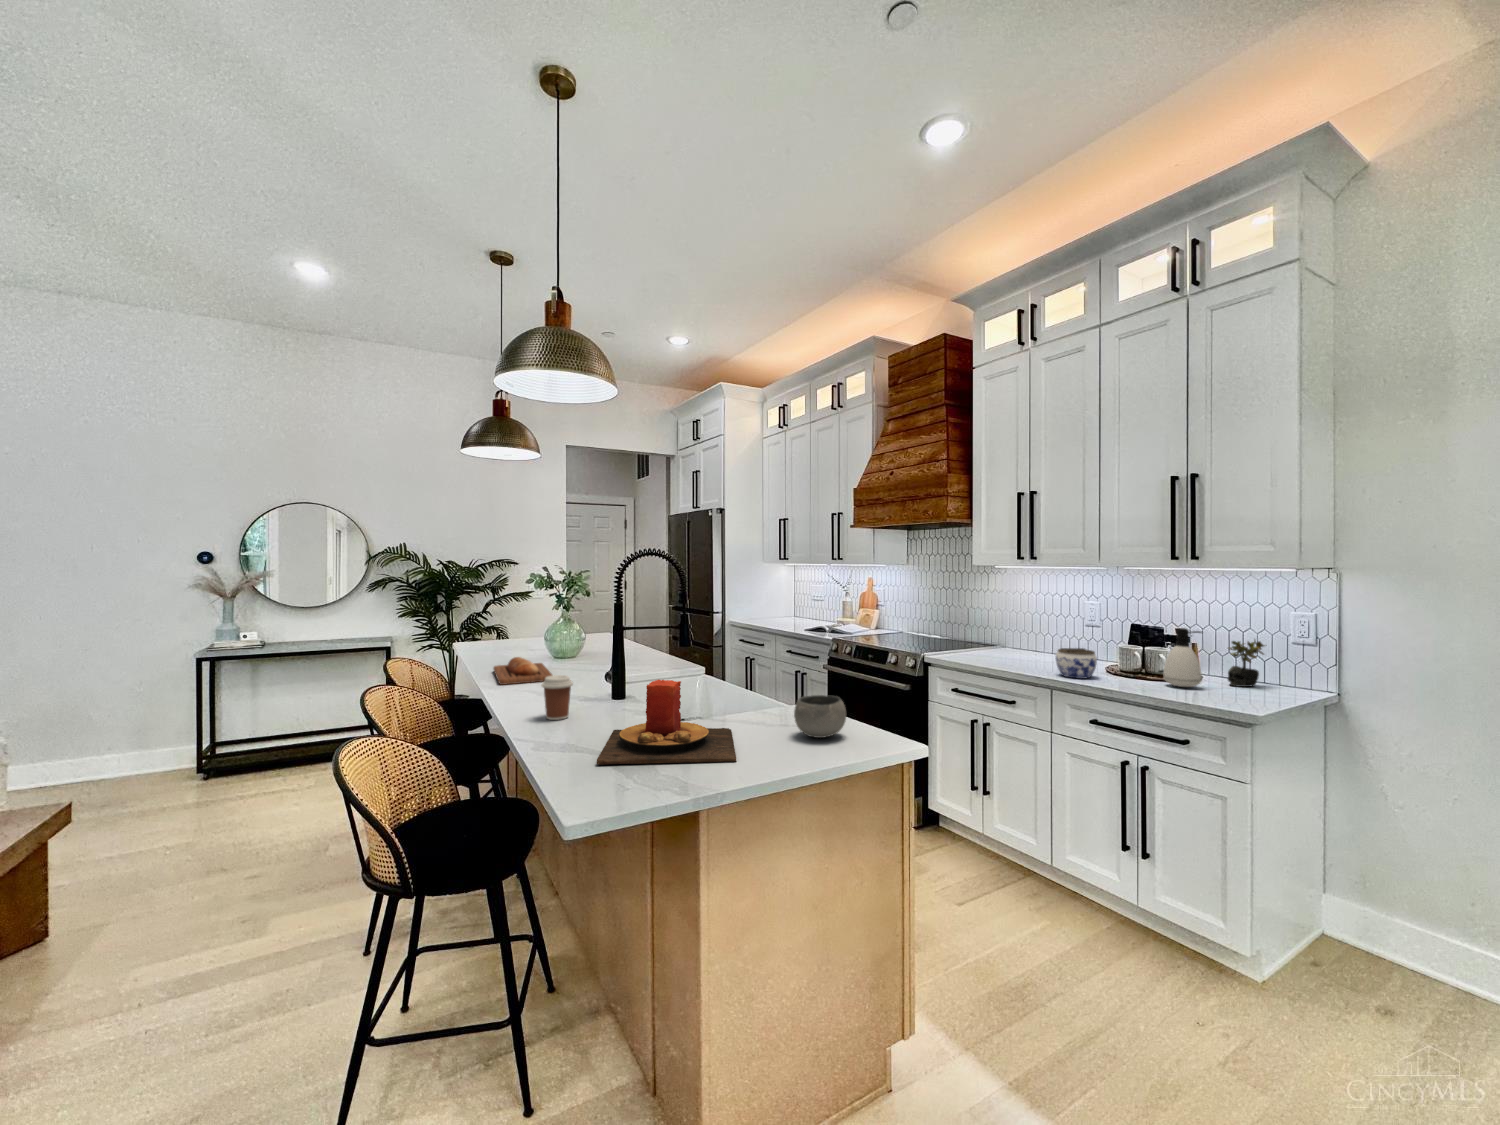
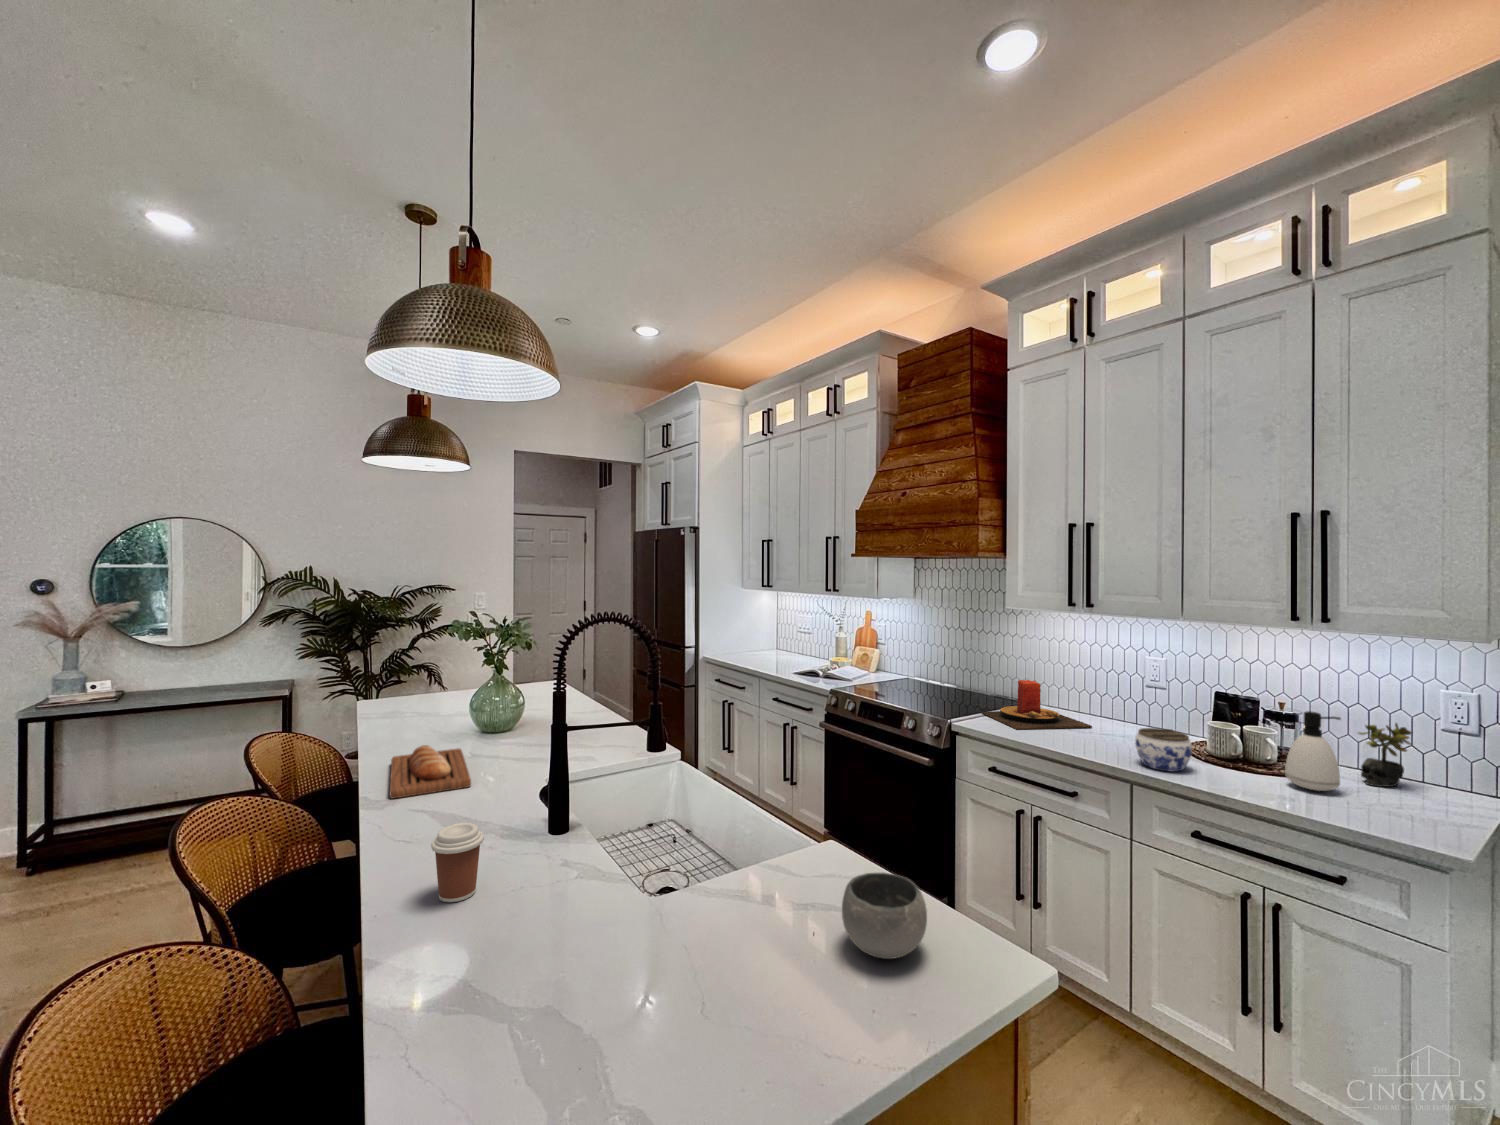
candle: present [597,680,736,765] -> present [981,680,1092,730]

